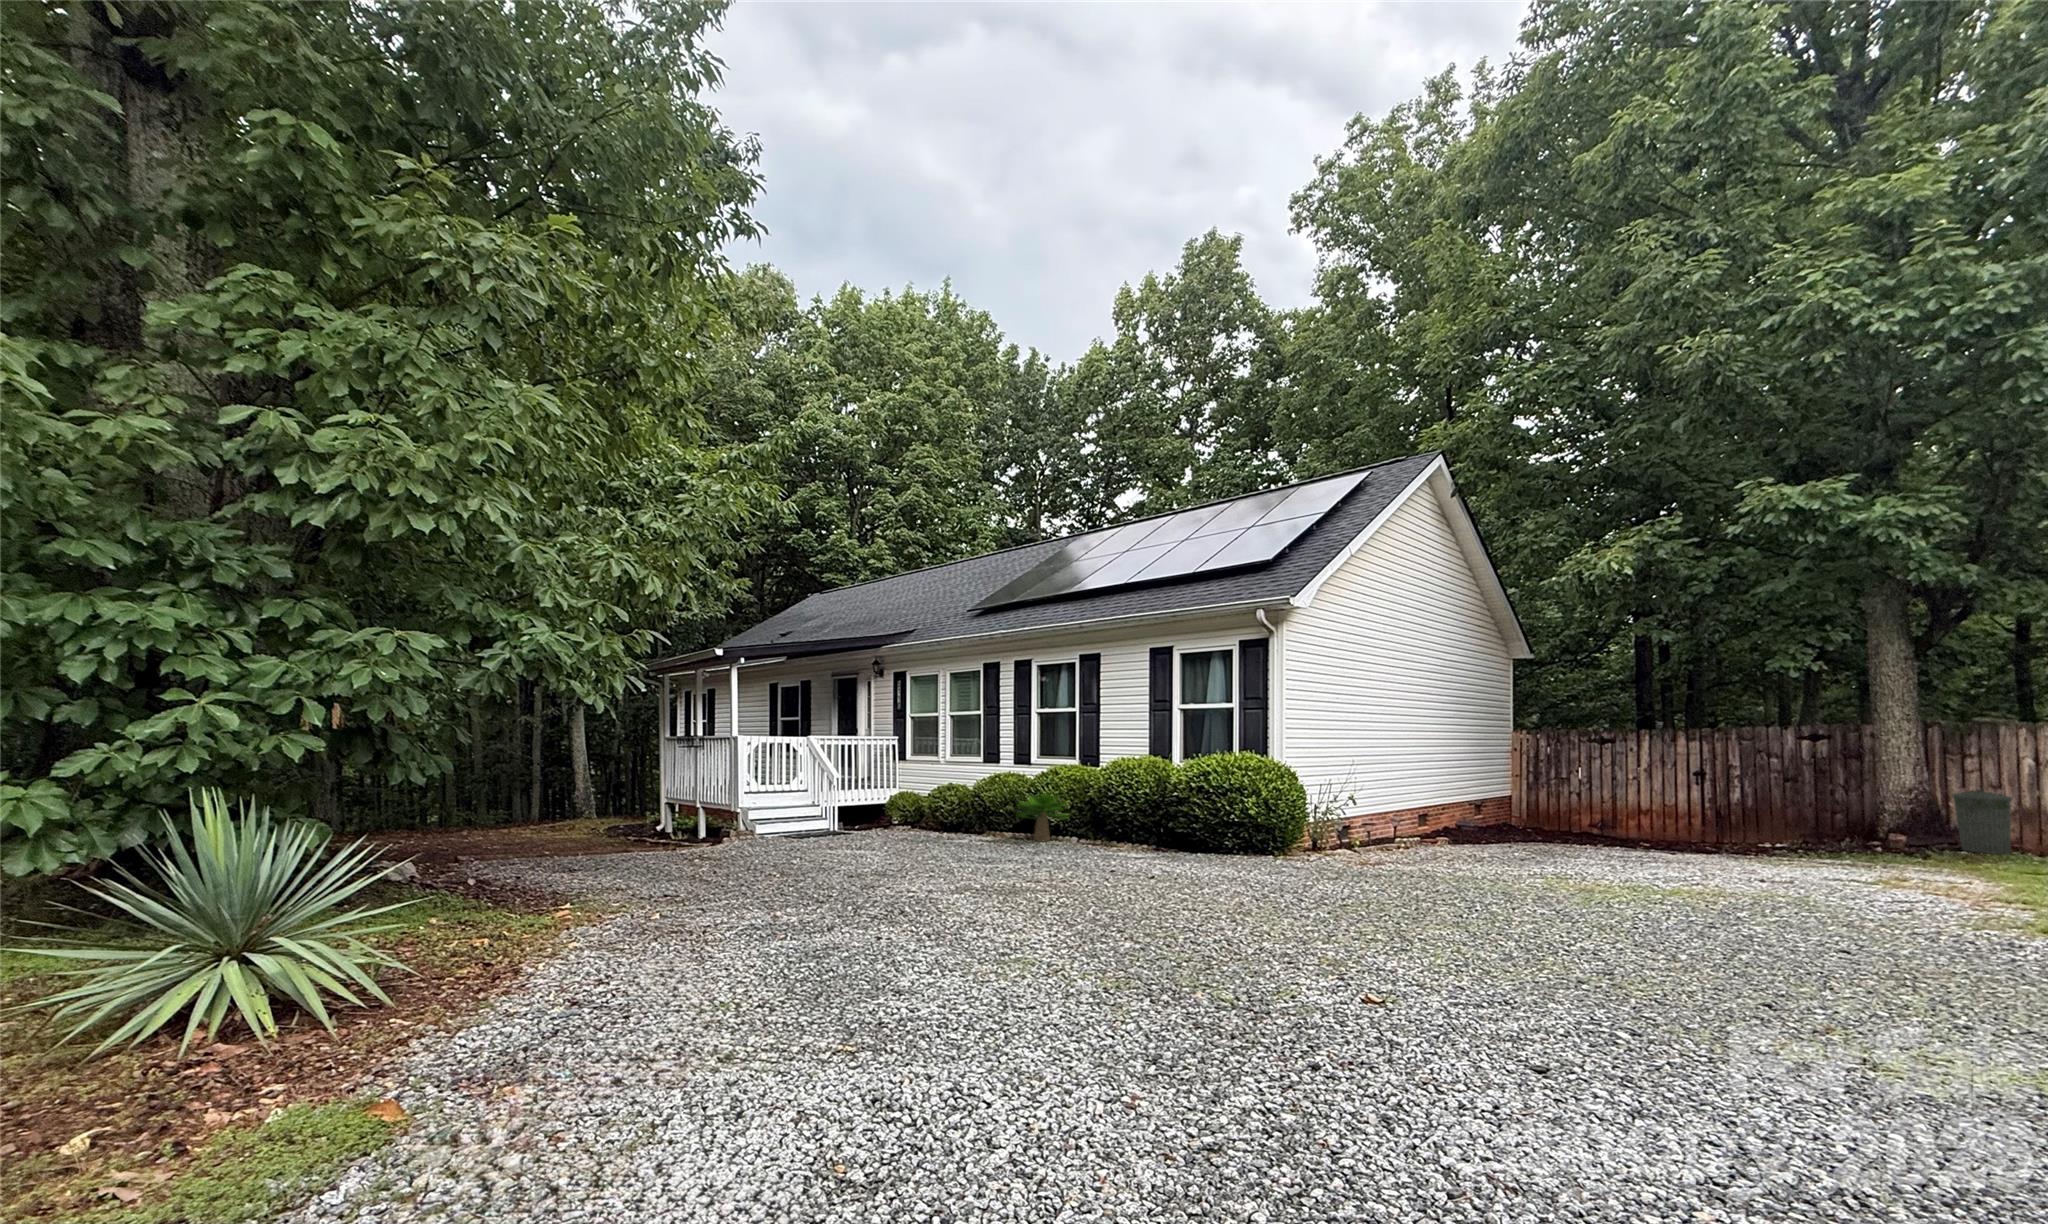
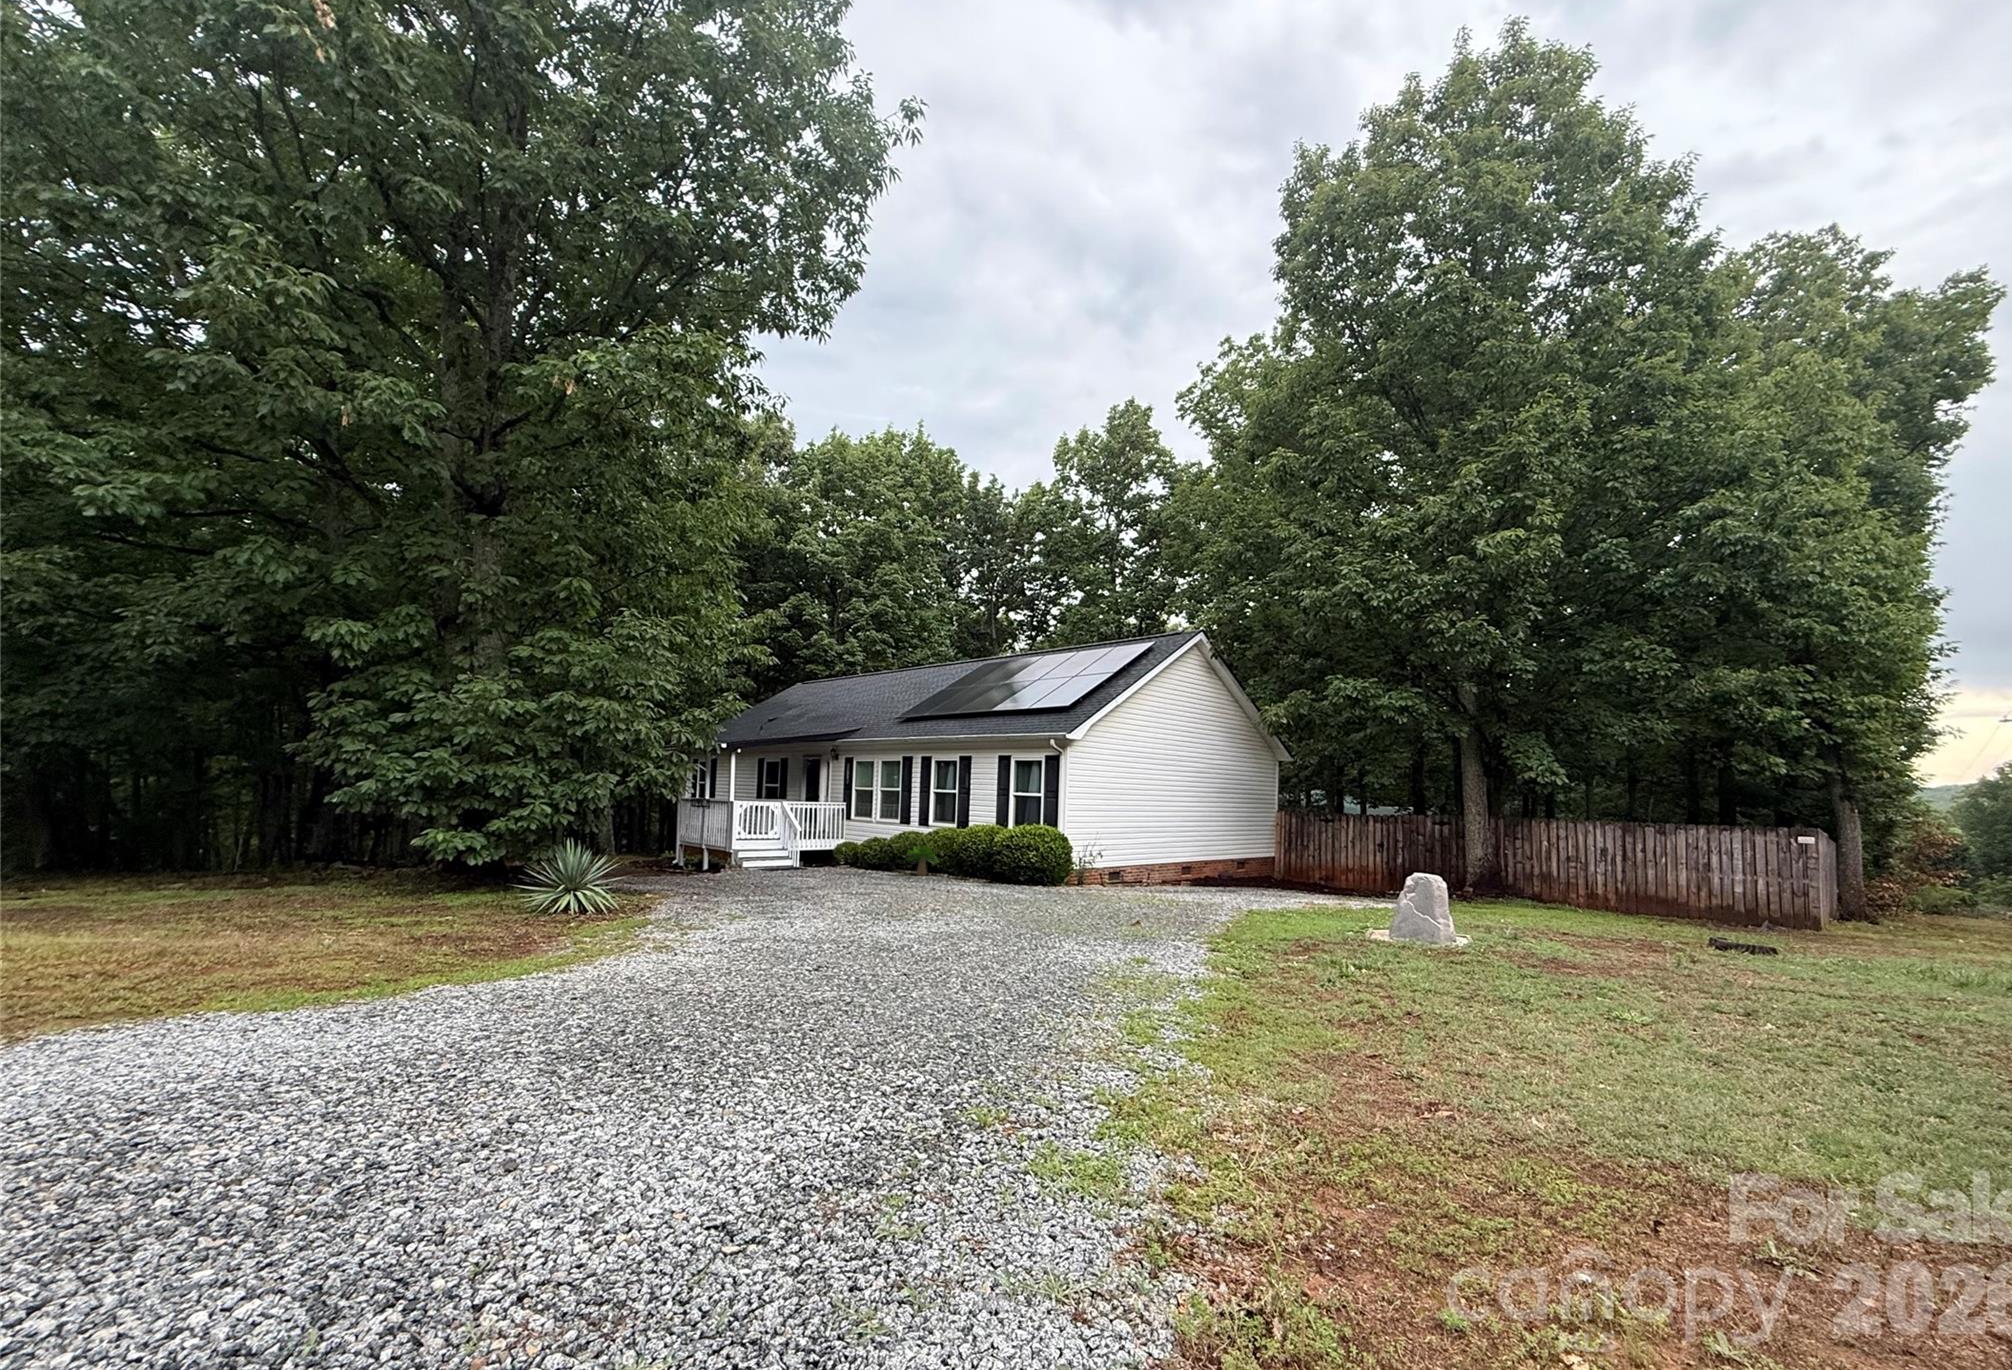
trash can: present [1952,789,2012,854] -> none [1474,862,1503,902]

